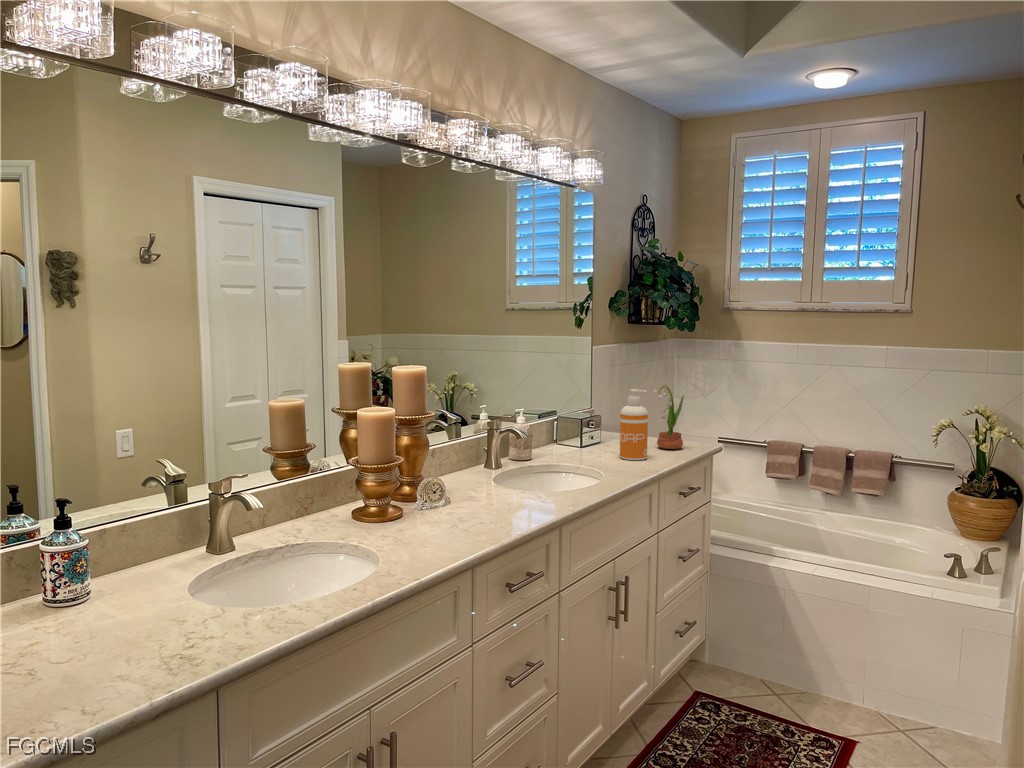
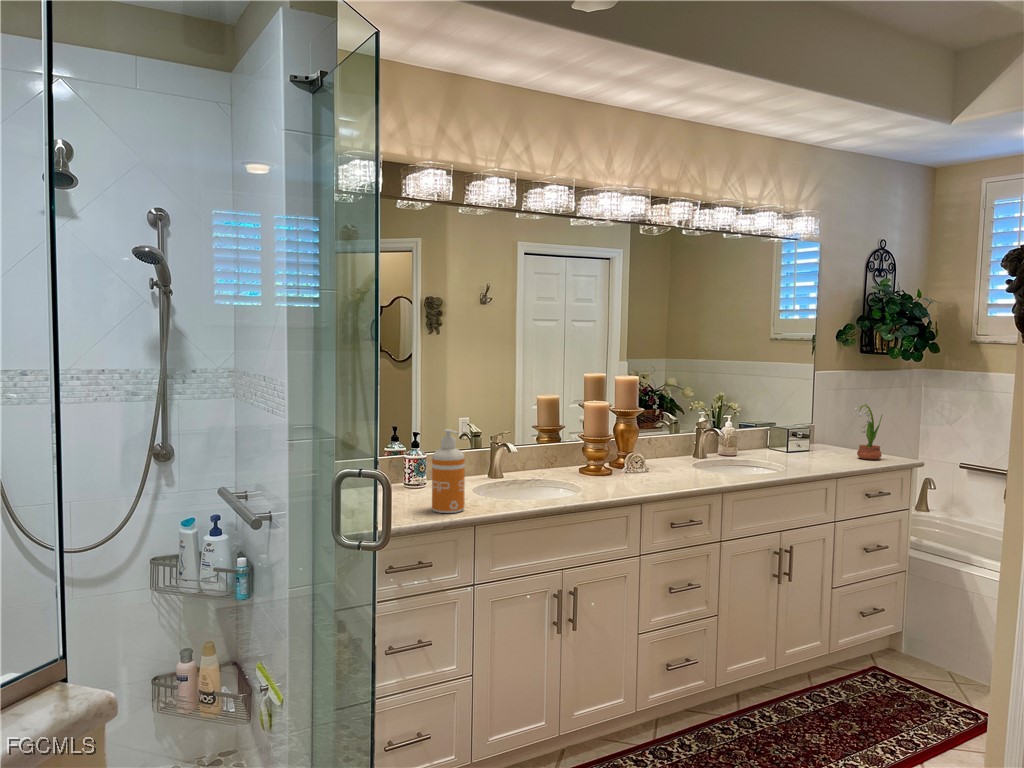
soap dispenser: present [620,389,648,460] -> present [432,429,465,513]

